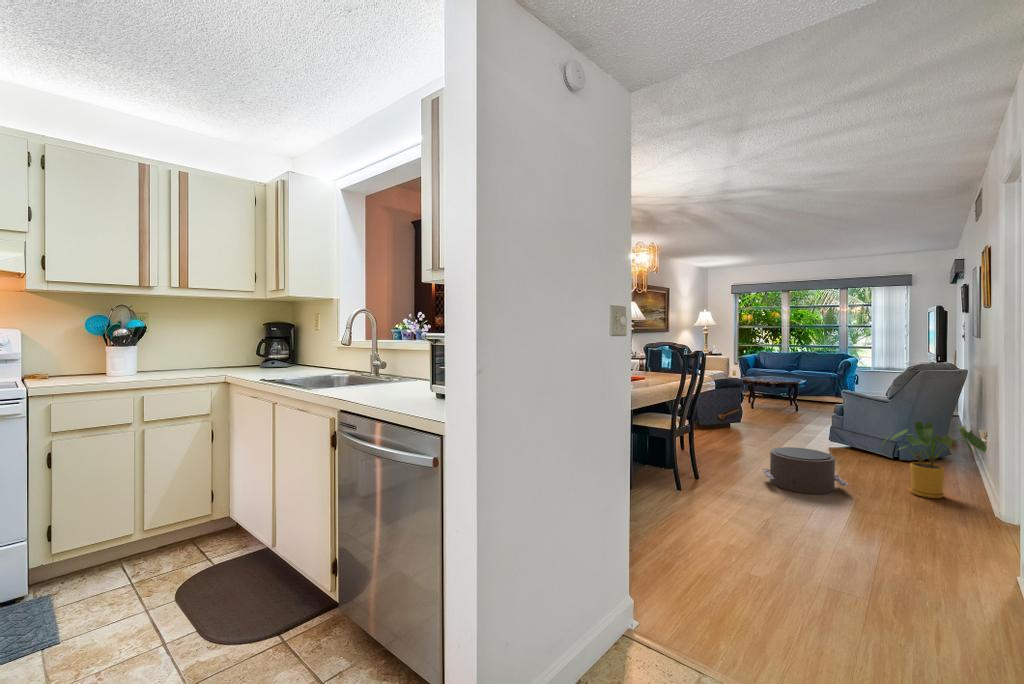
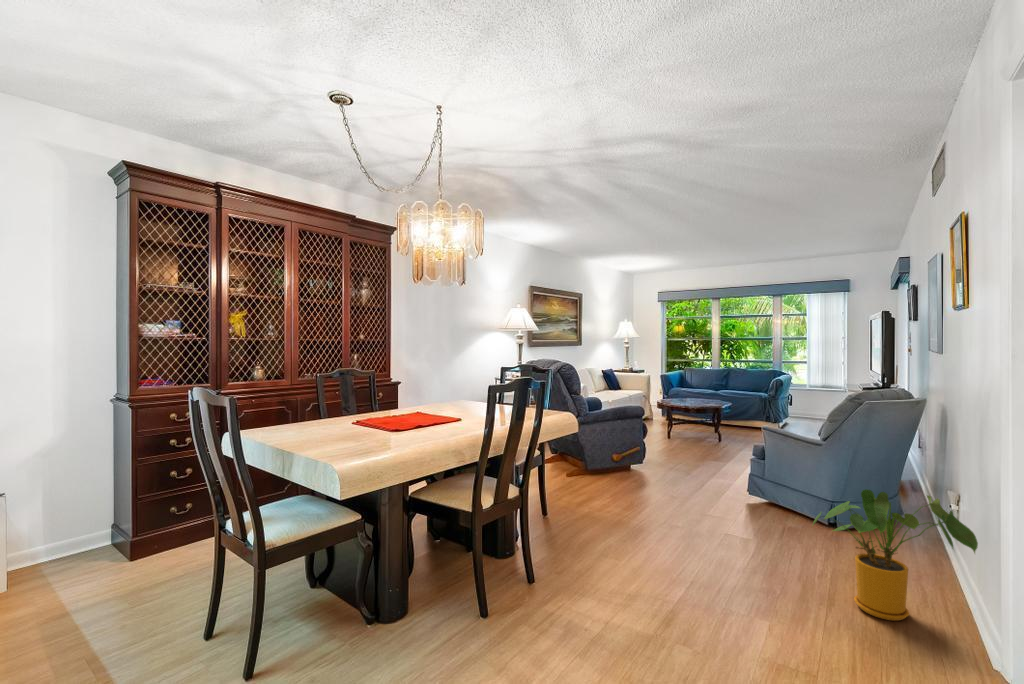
pouf: present [763,447,849,494] -> none [633,524,759,615]

